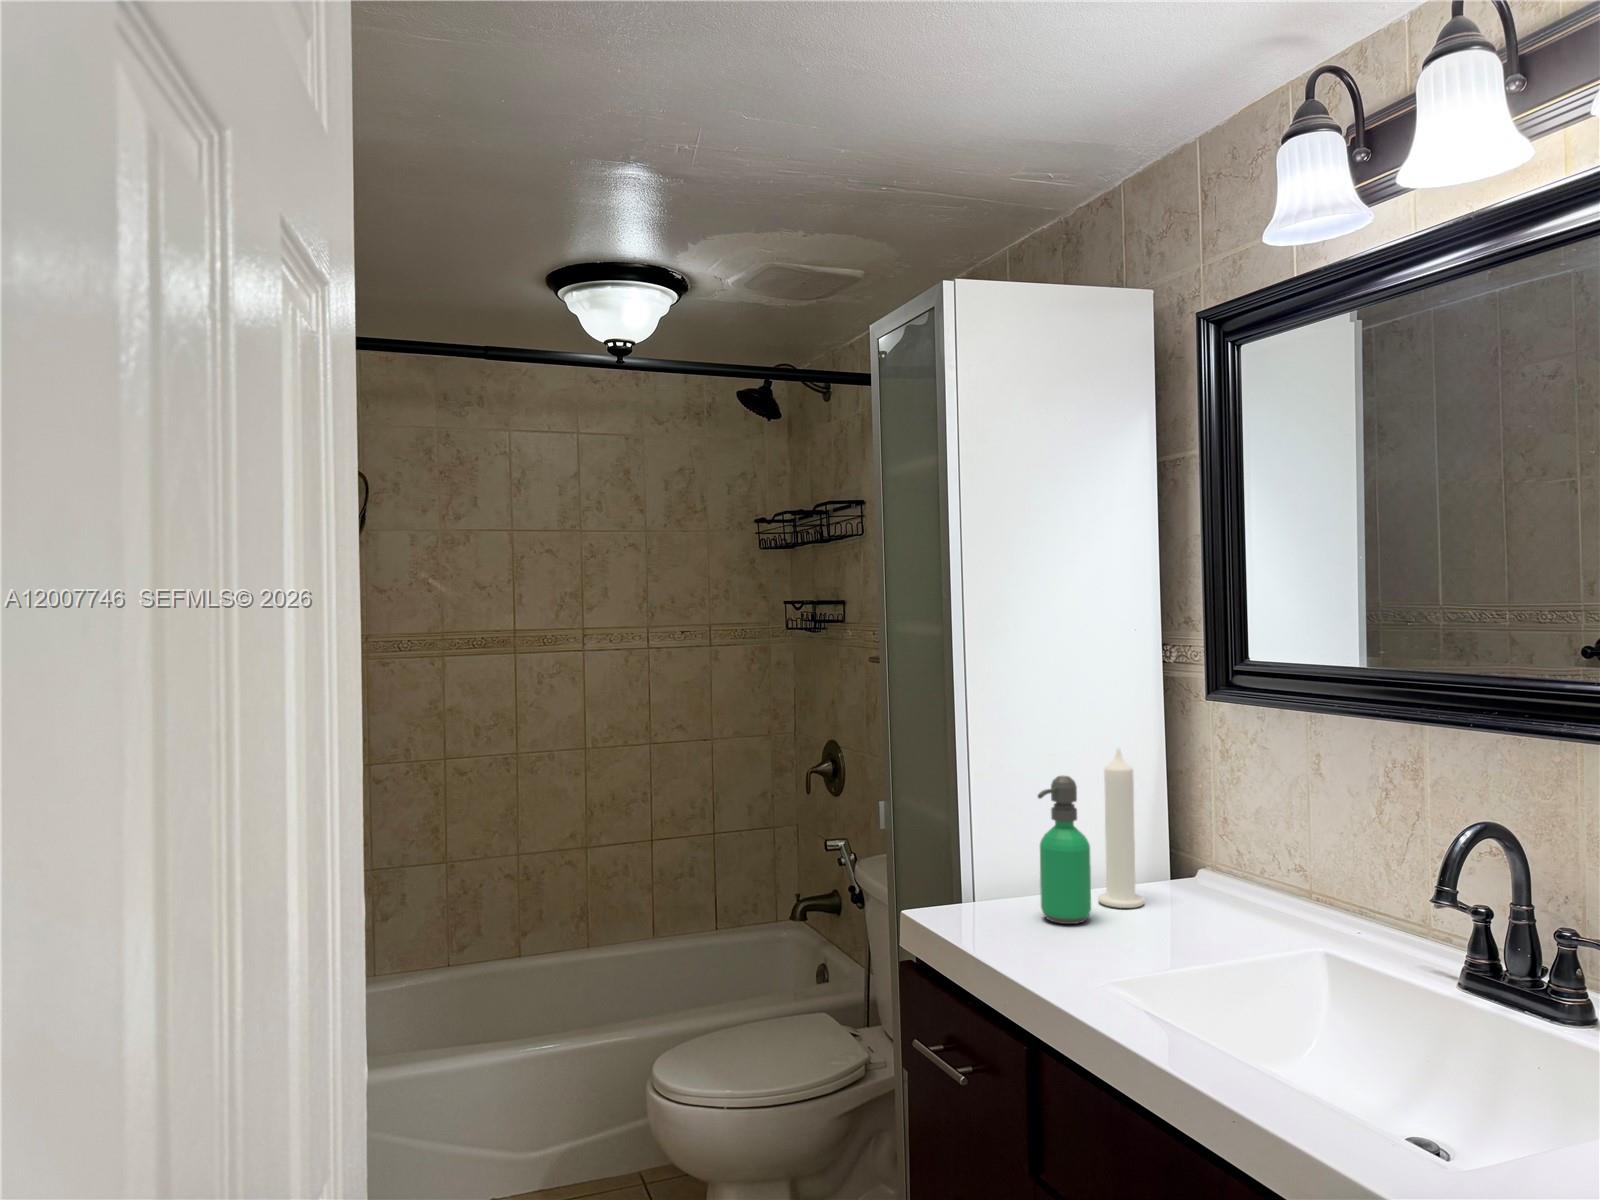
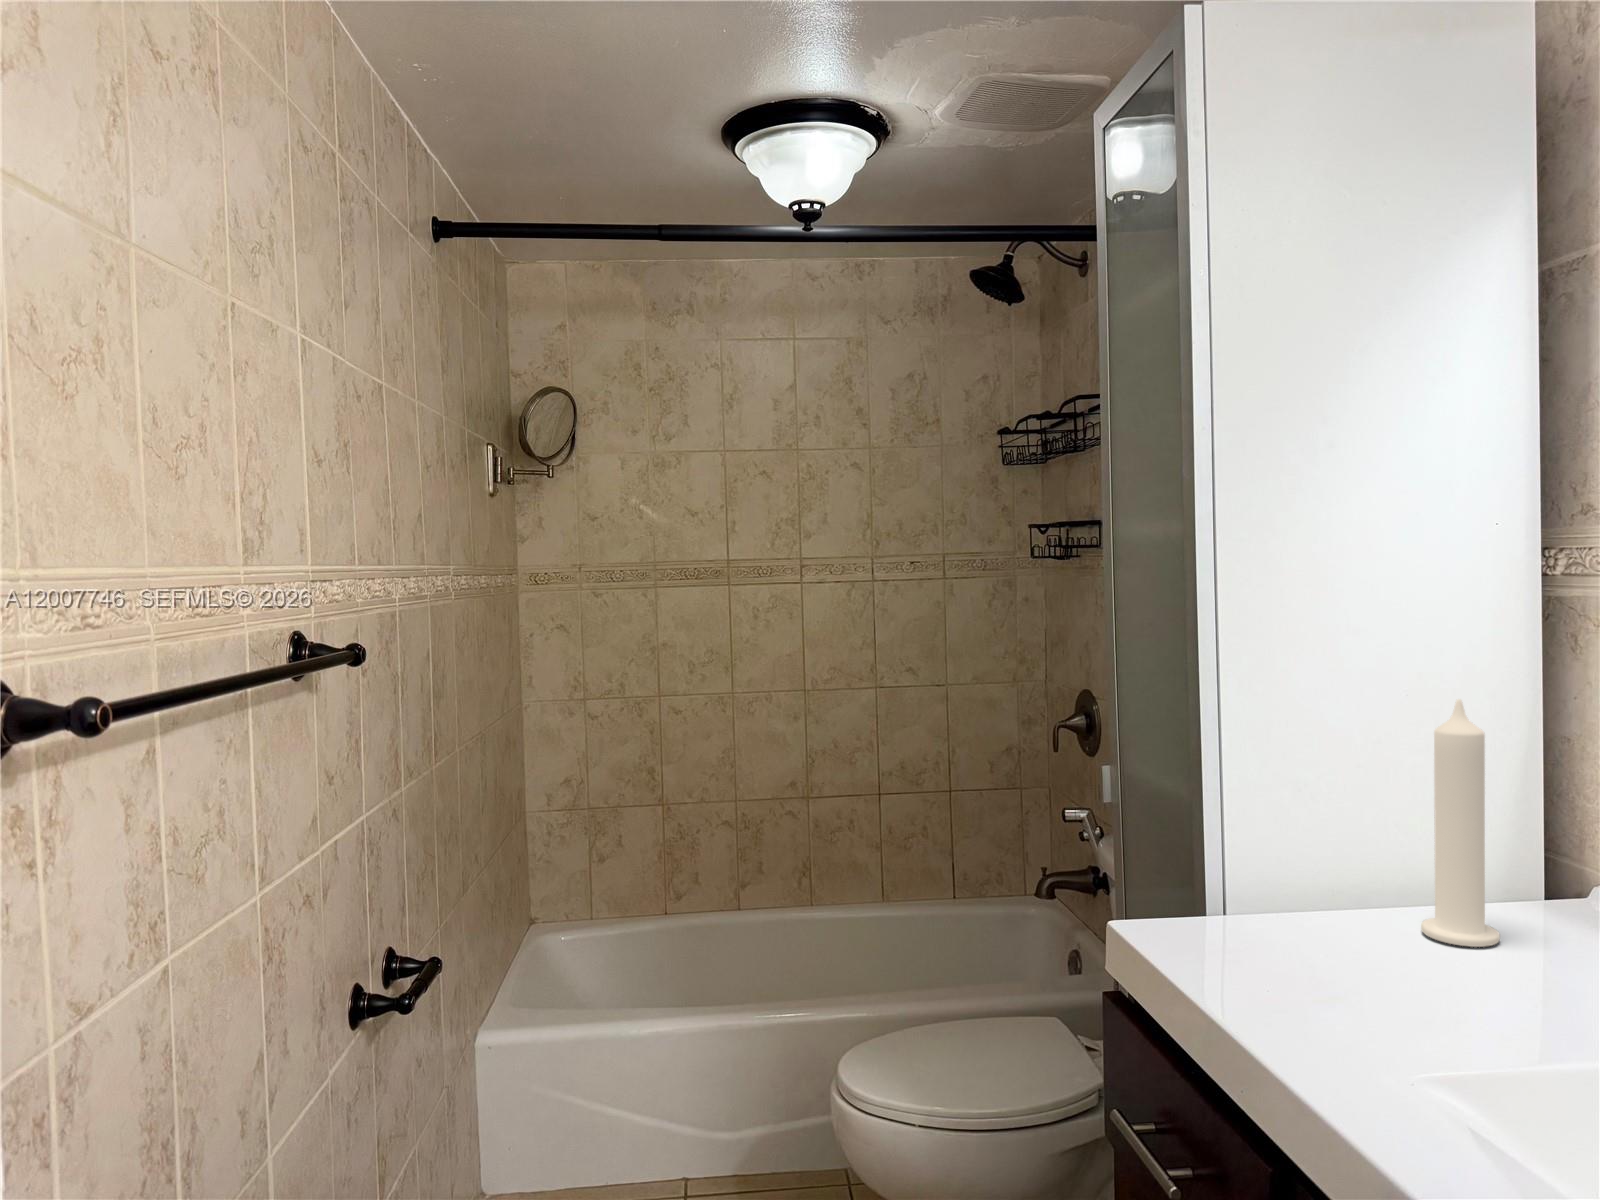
soap dispenser: present [1038,776,1091,924] -> none [1316,739,1406,966]

